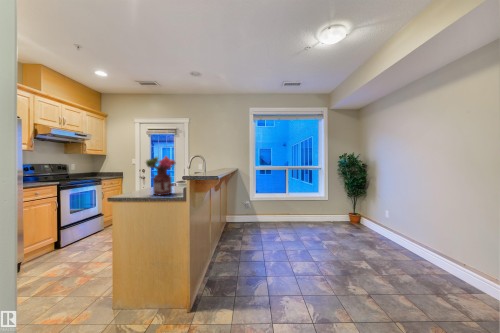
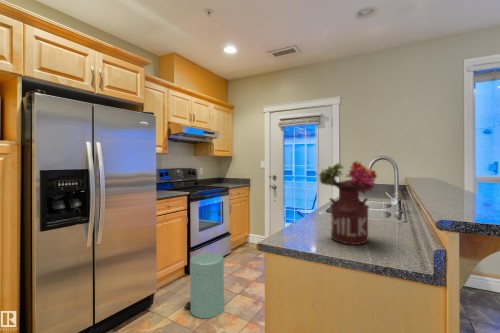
trash can: none [54,225,93,273] -> present [184,253,224,318]

